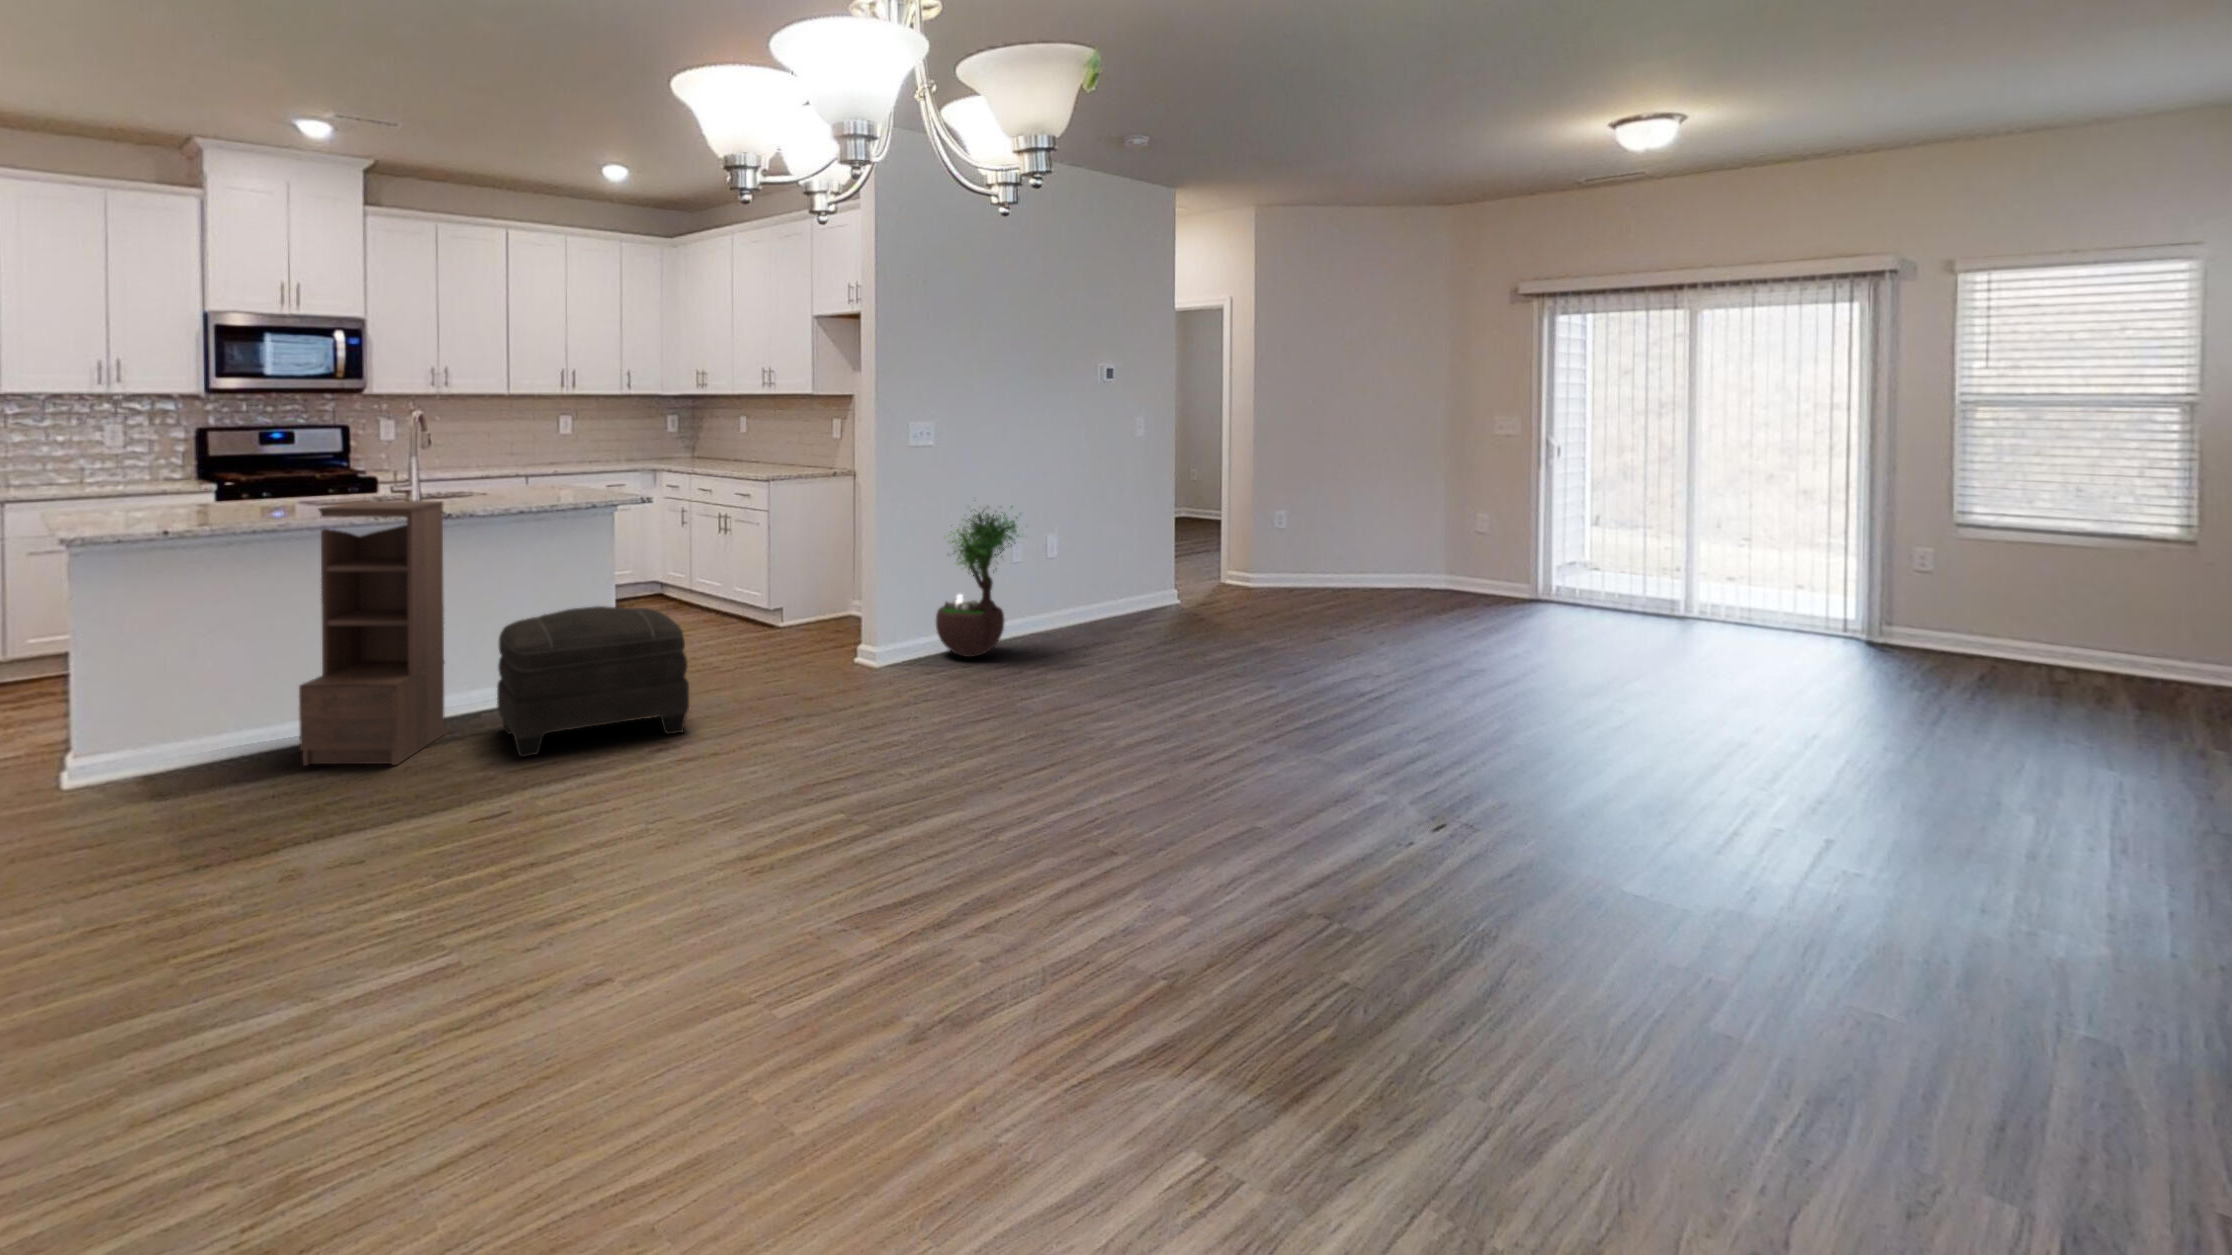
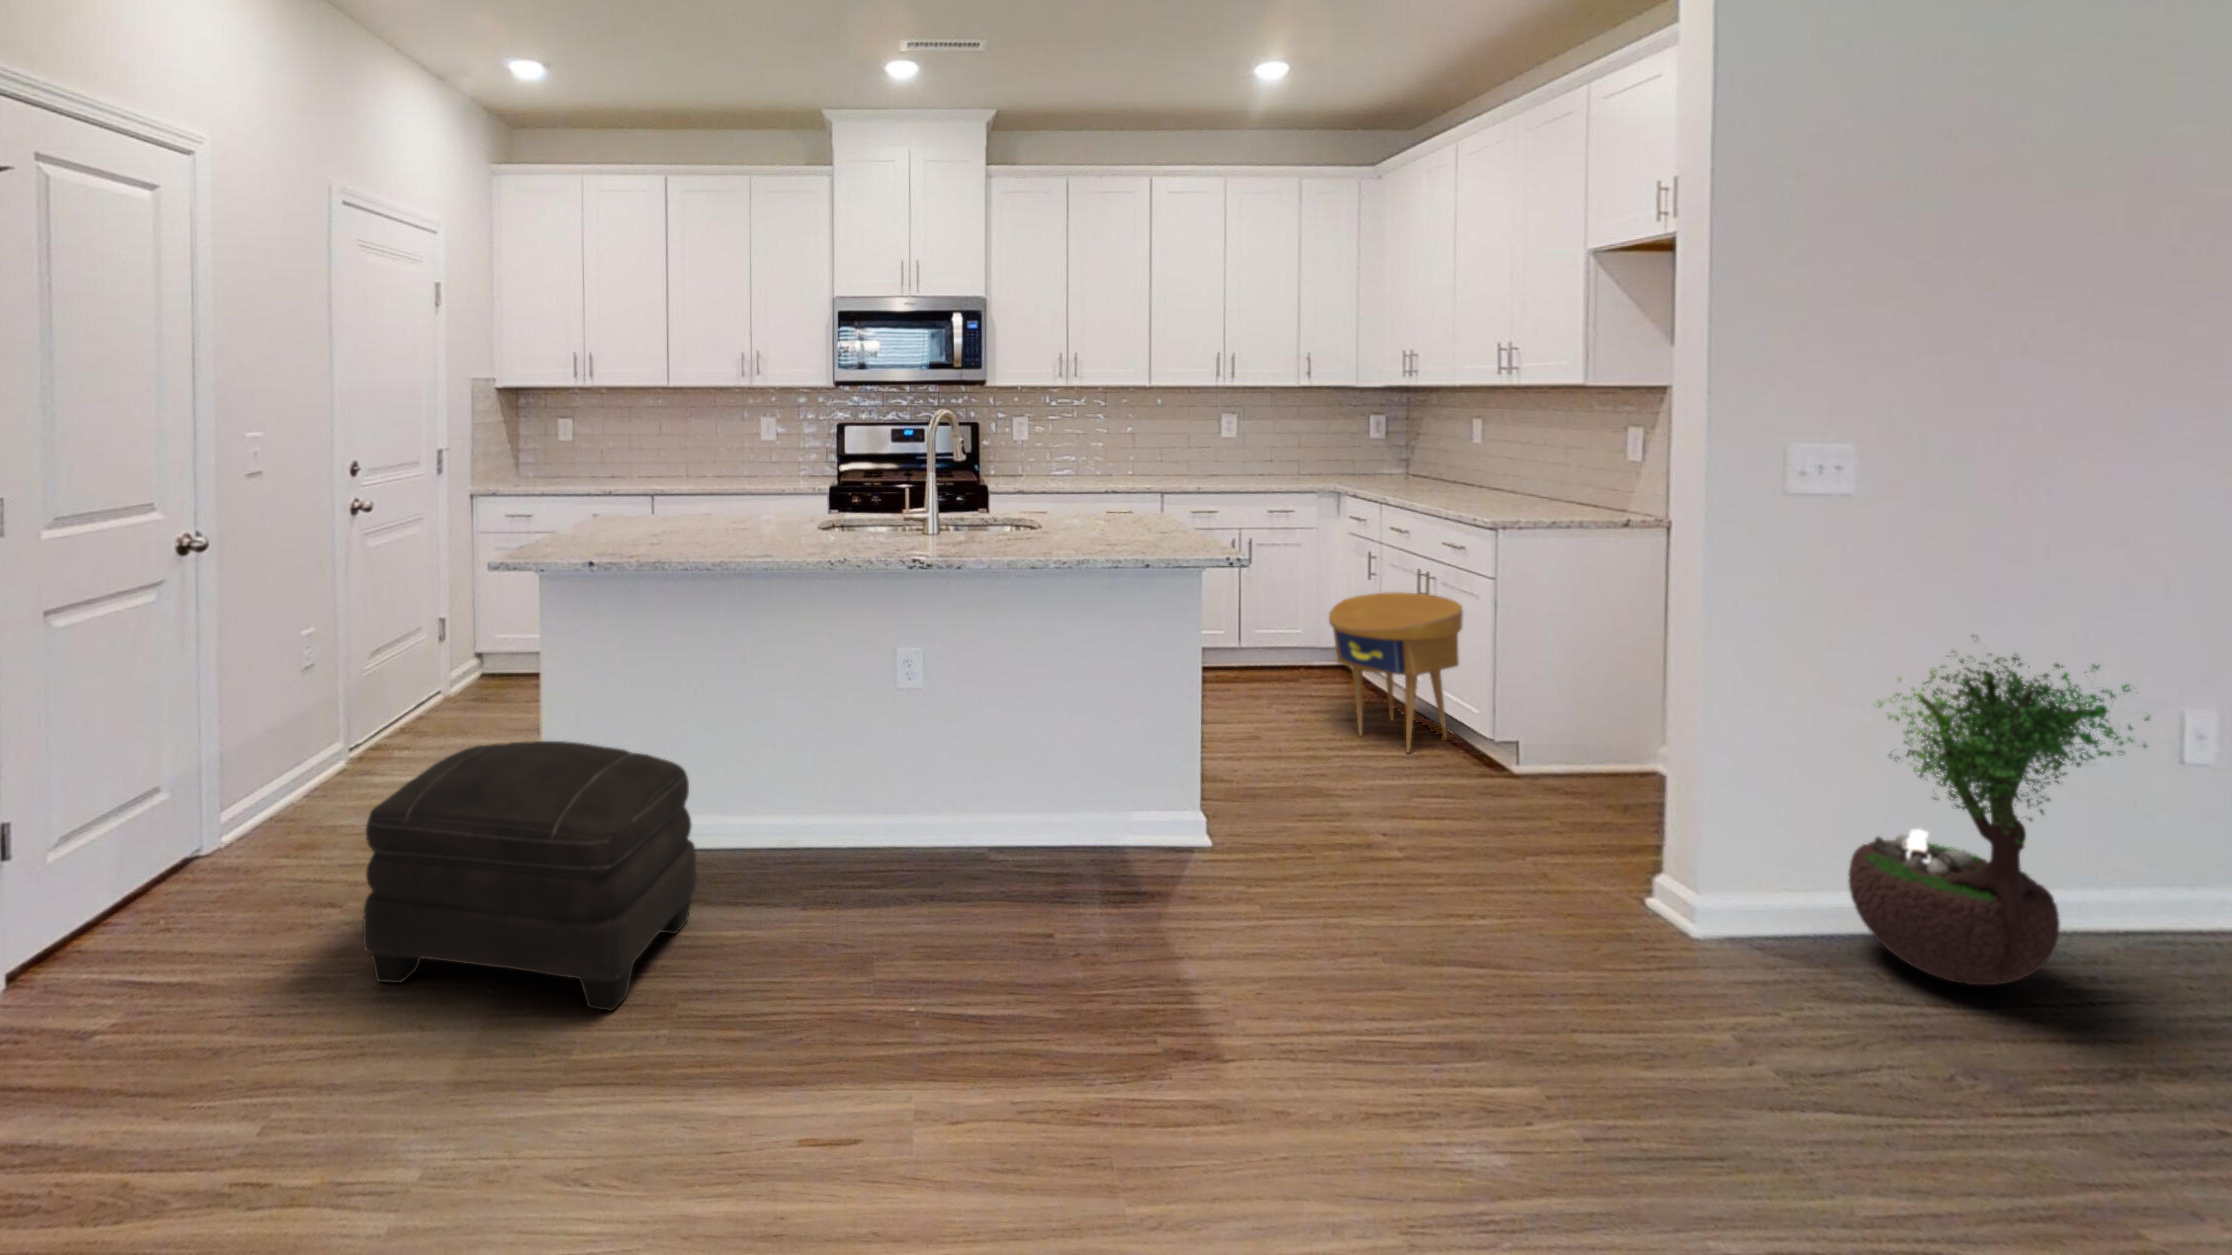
bookshelf: present [299,501,445,766] -> none [720,543,915,949]
side table: none [668,530,751,629] -> present [1329,592,1463,752]
ottoman: present [497,606,689,757] -> present [363,741,697,1011]

